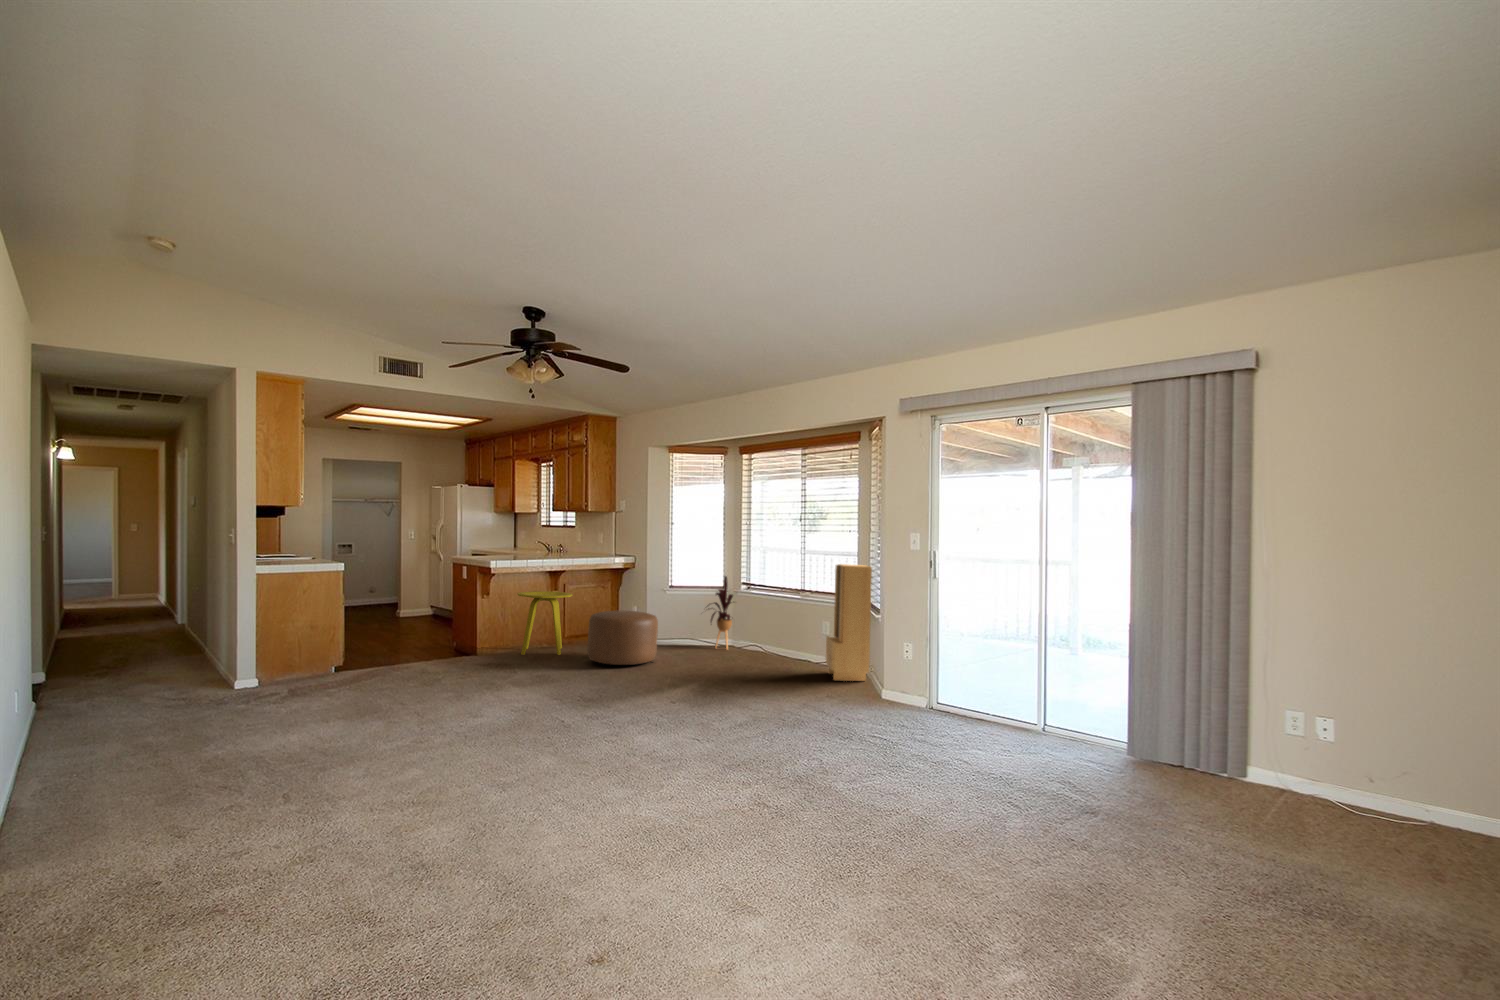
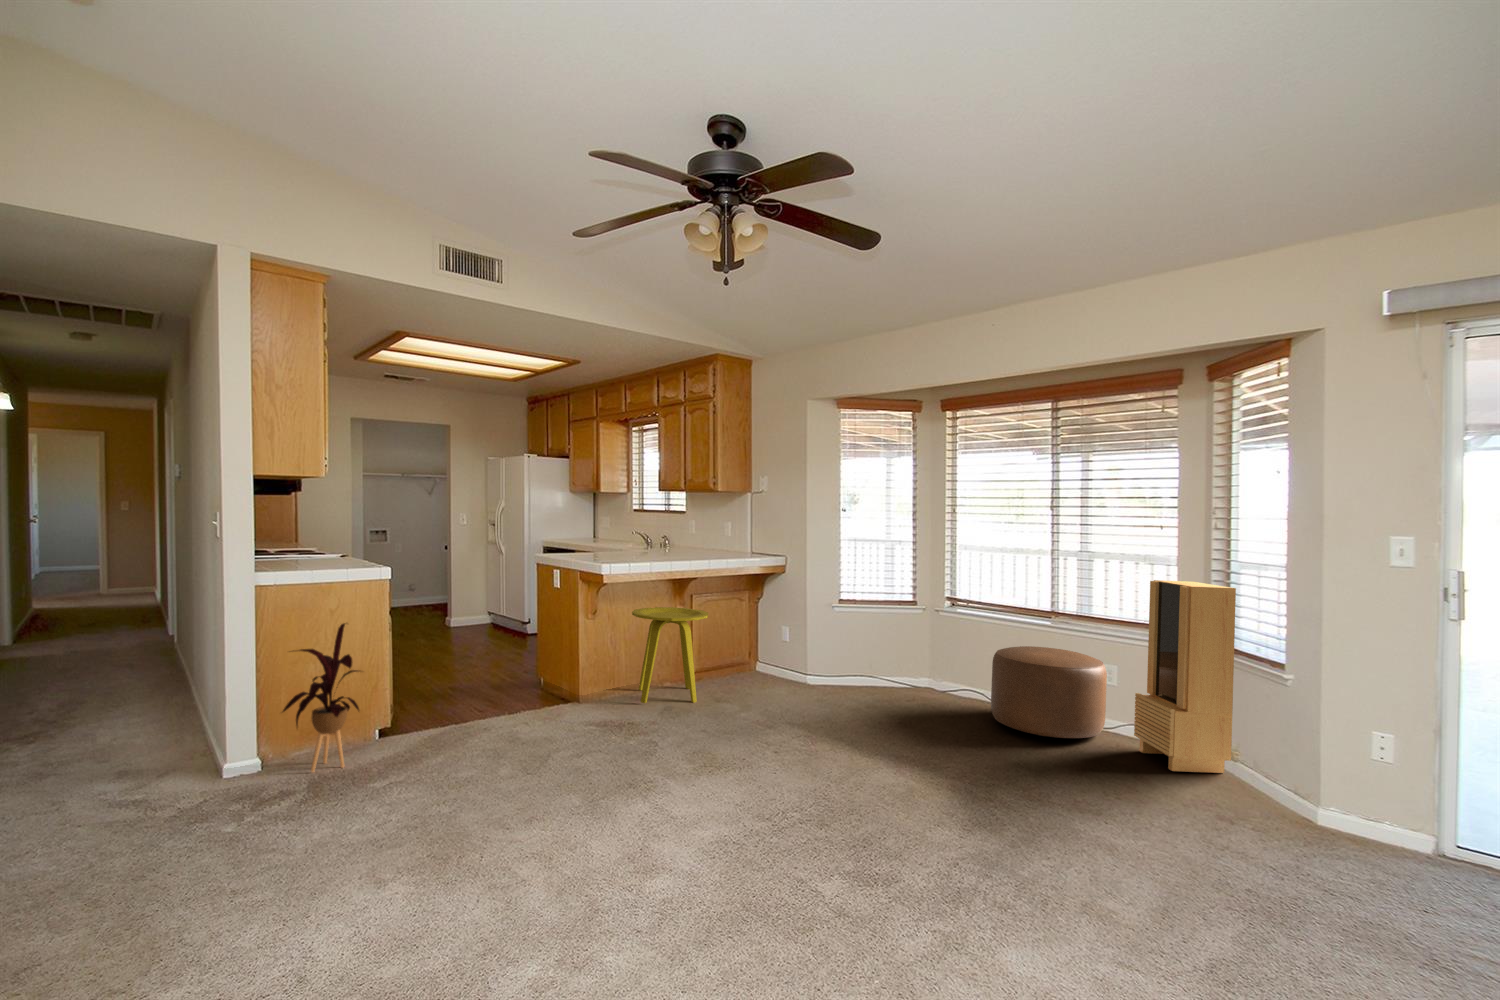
house plant: present [711,576,733,649] -> present [283,623,359,772]
ottoman: present [587,611,658,665] -> present [991,646,1107,738]

